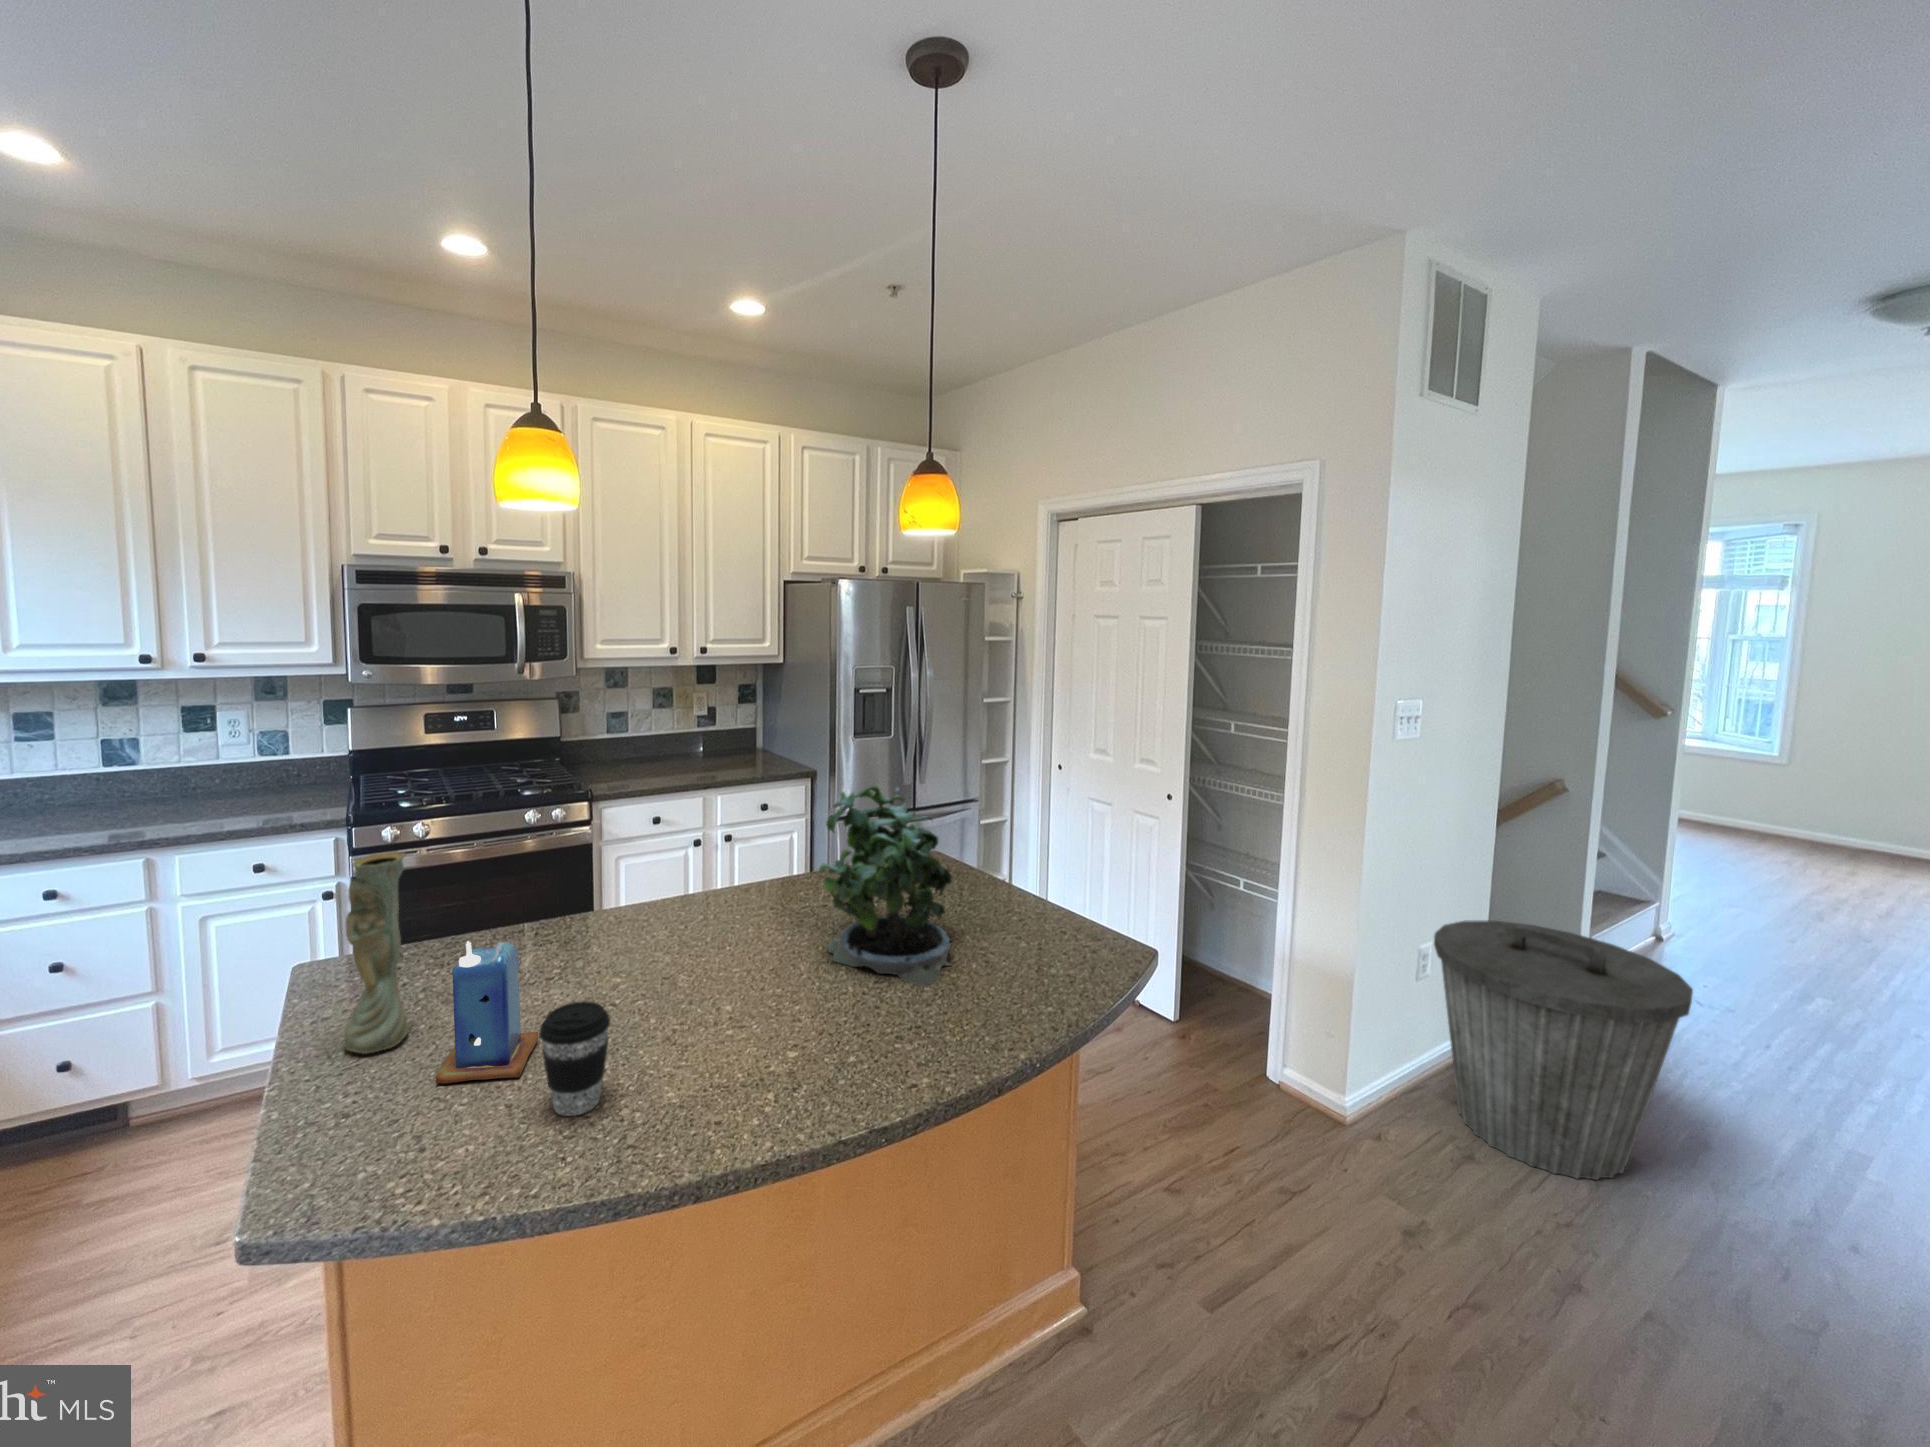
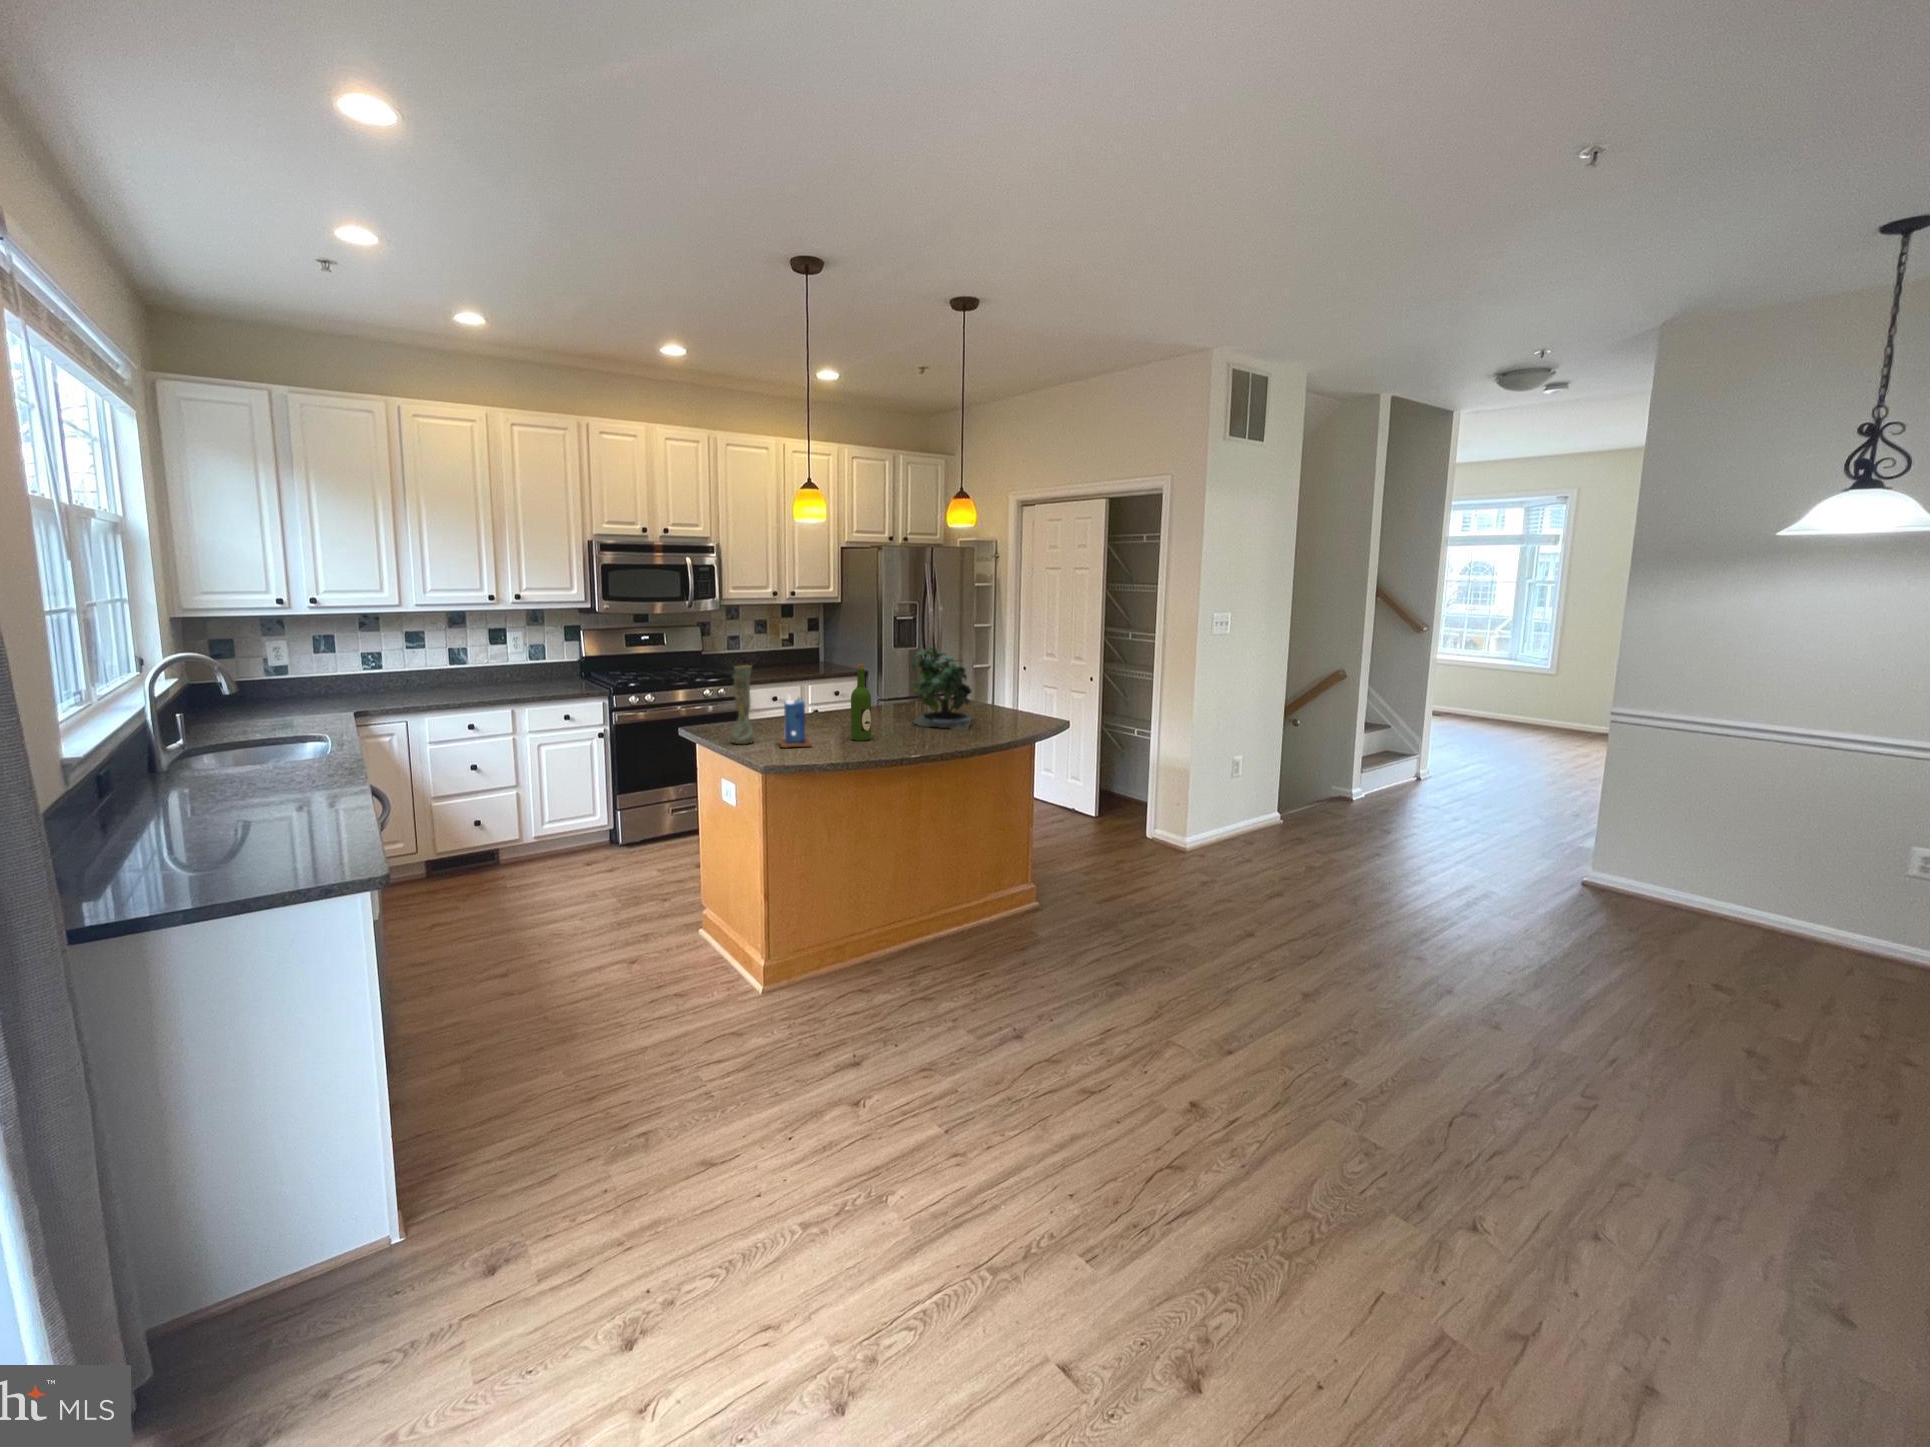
wine bottle: none [647,853,697,1040] -> present [851,664,871,741]
trash can: present [1434,920,1693,1180] -> none [1237,738,1361,867]
coffee cup: present [539,1001,610,1116] -> none [827,714,852,752]

